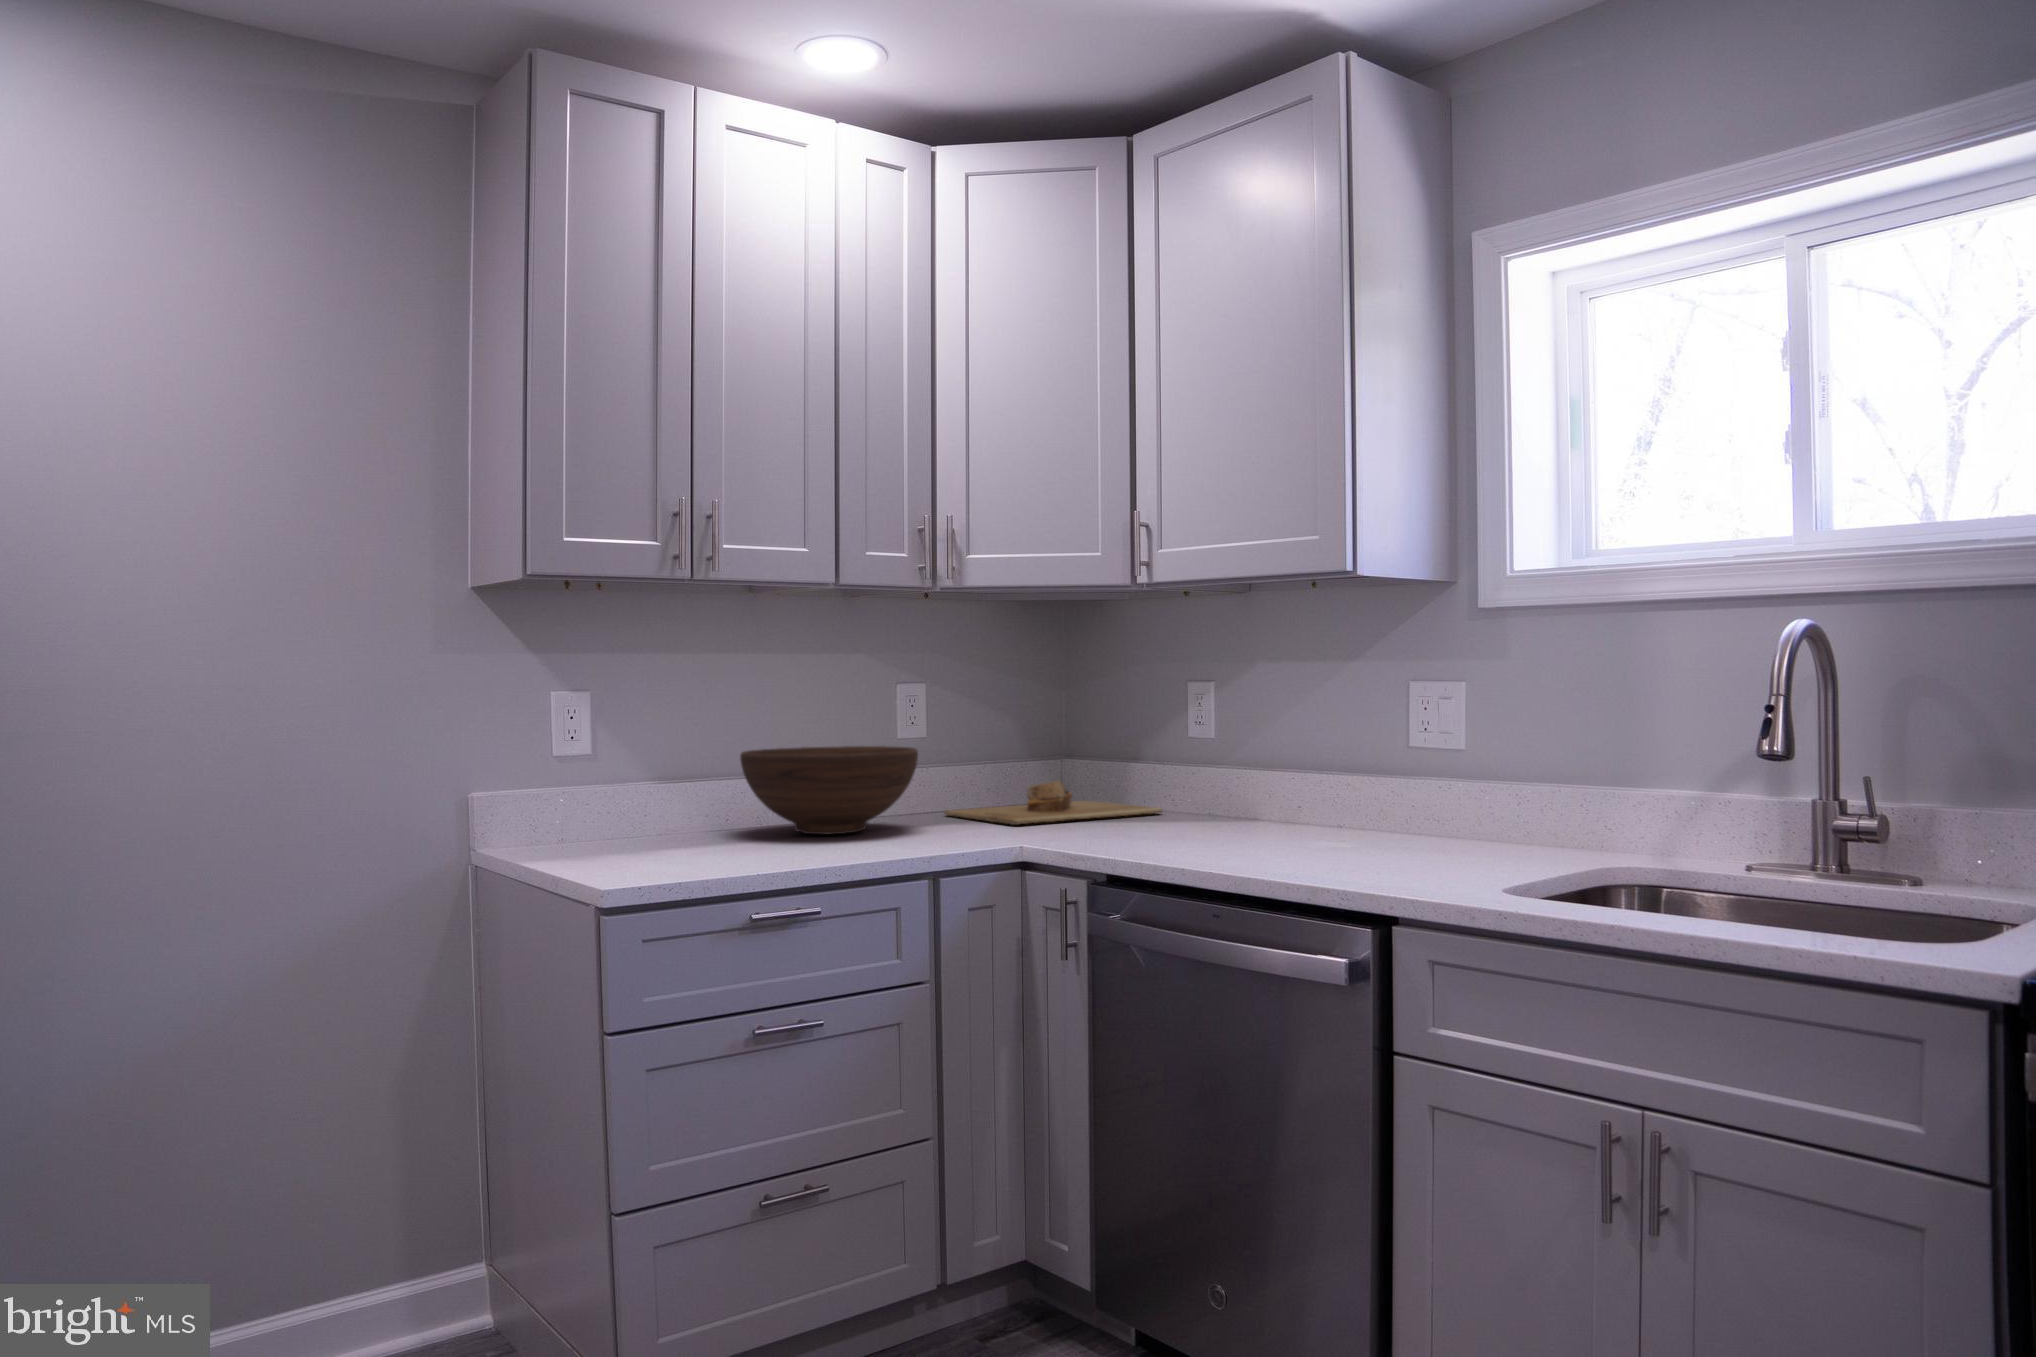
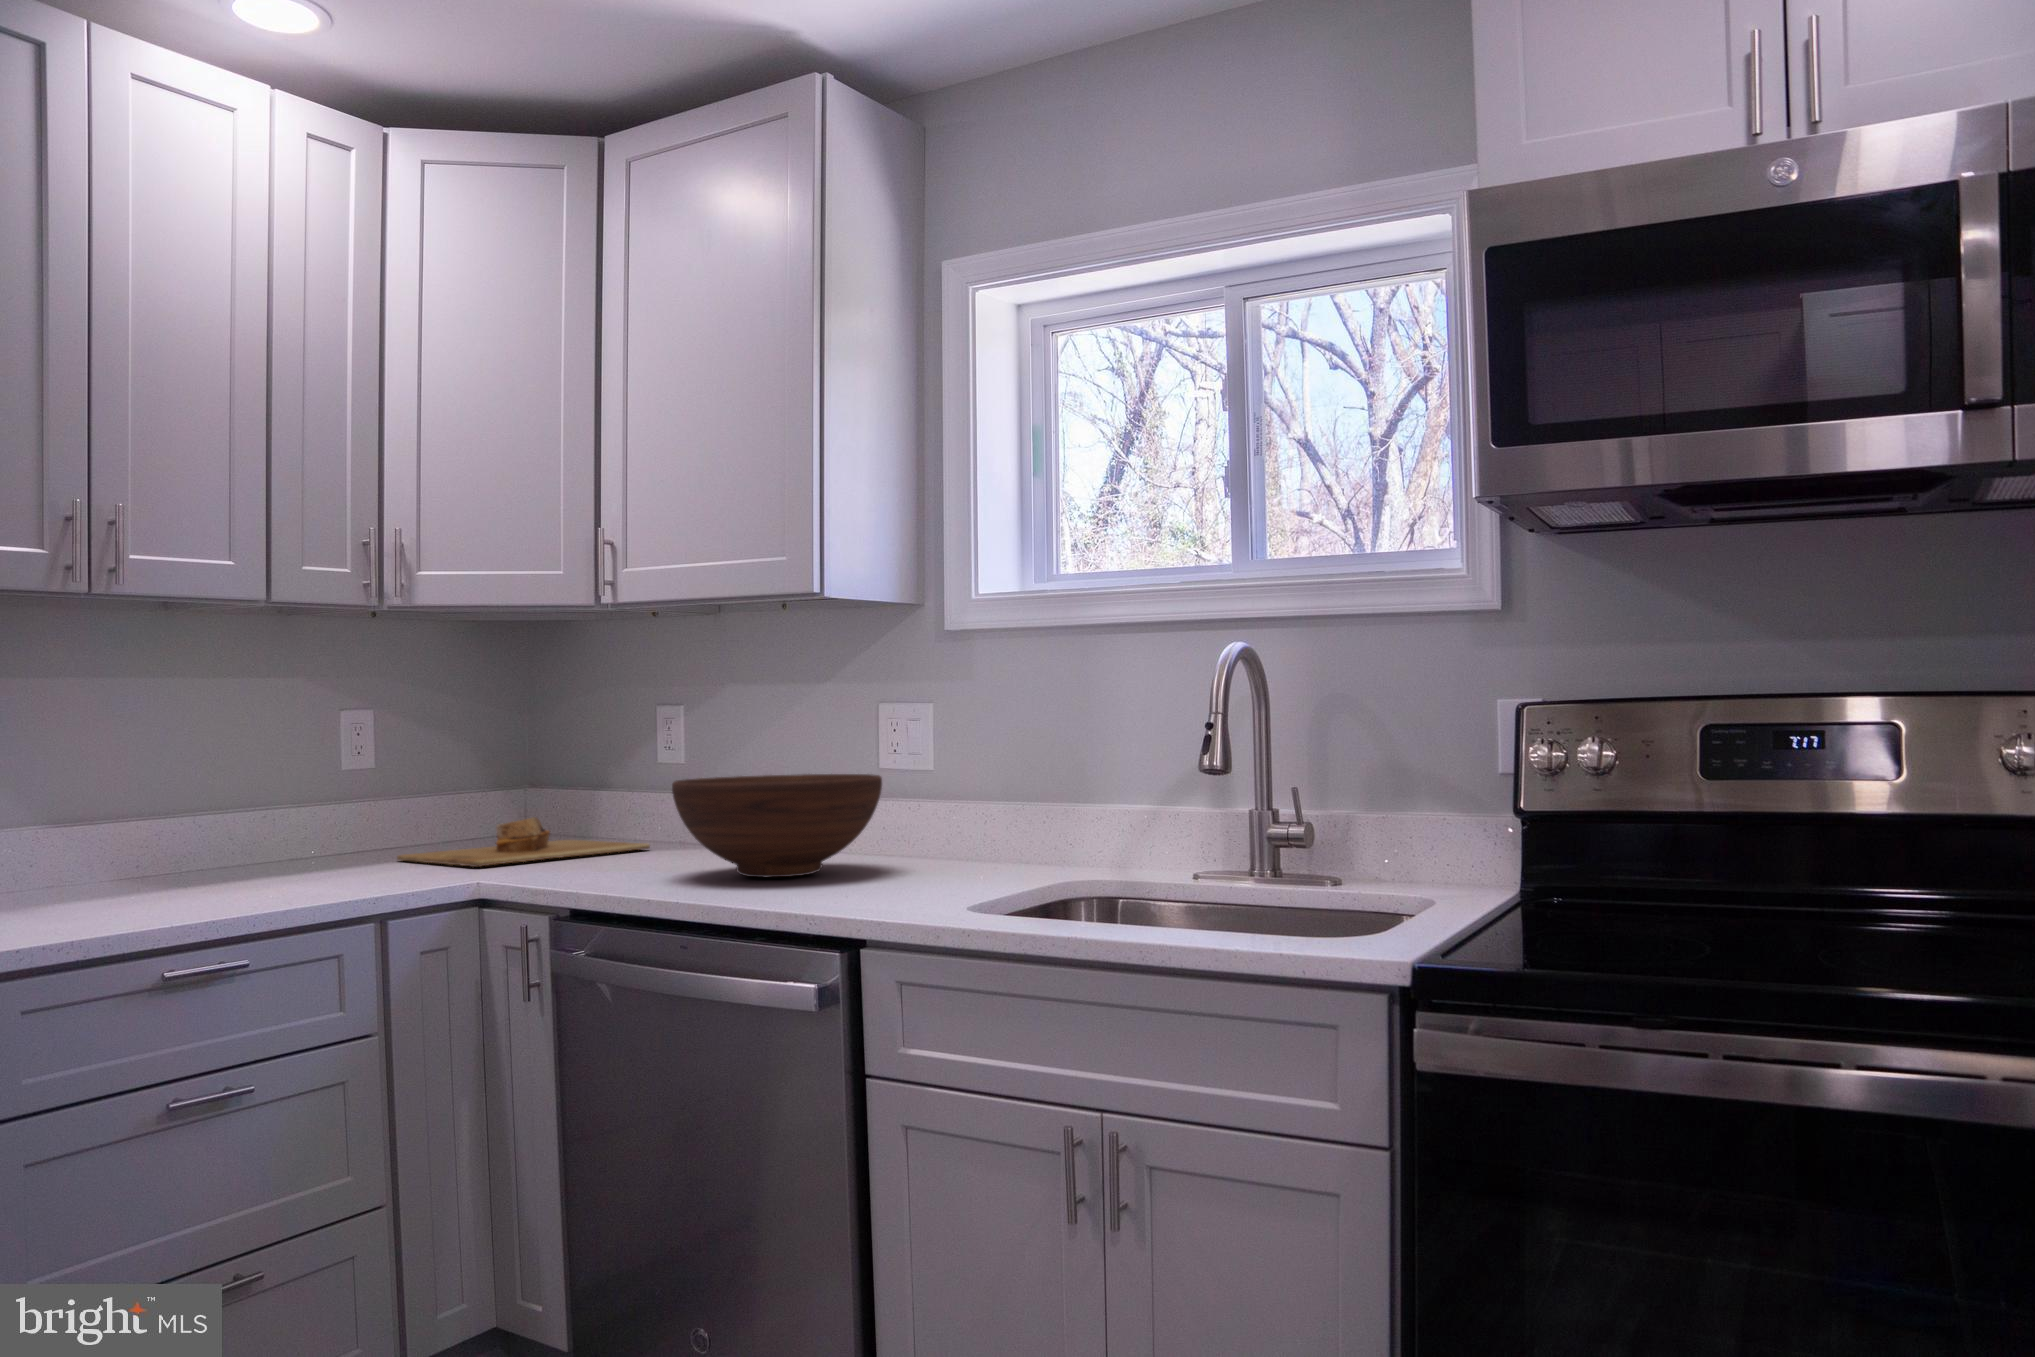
fruit bowl: present [740,746,918,834] -> present [672,774,882,877]

